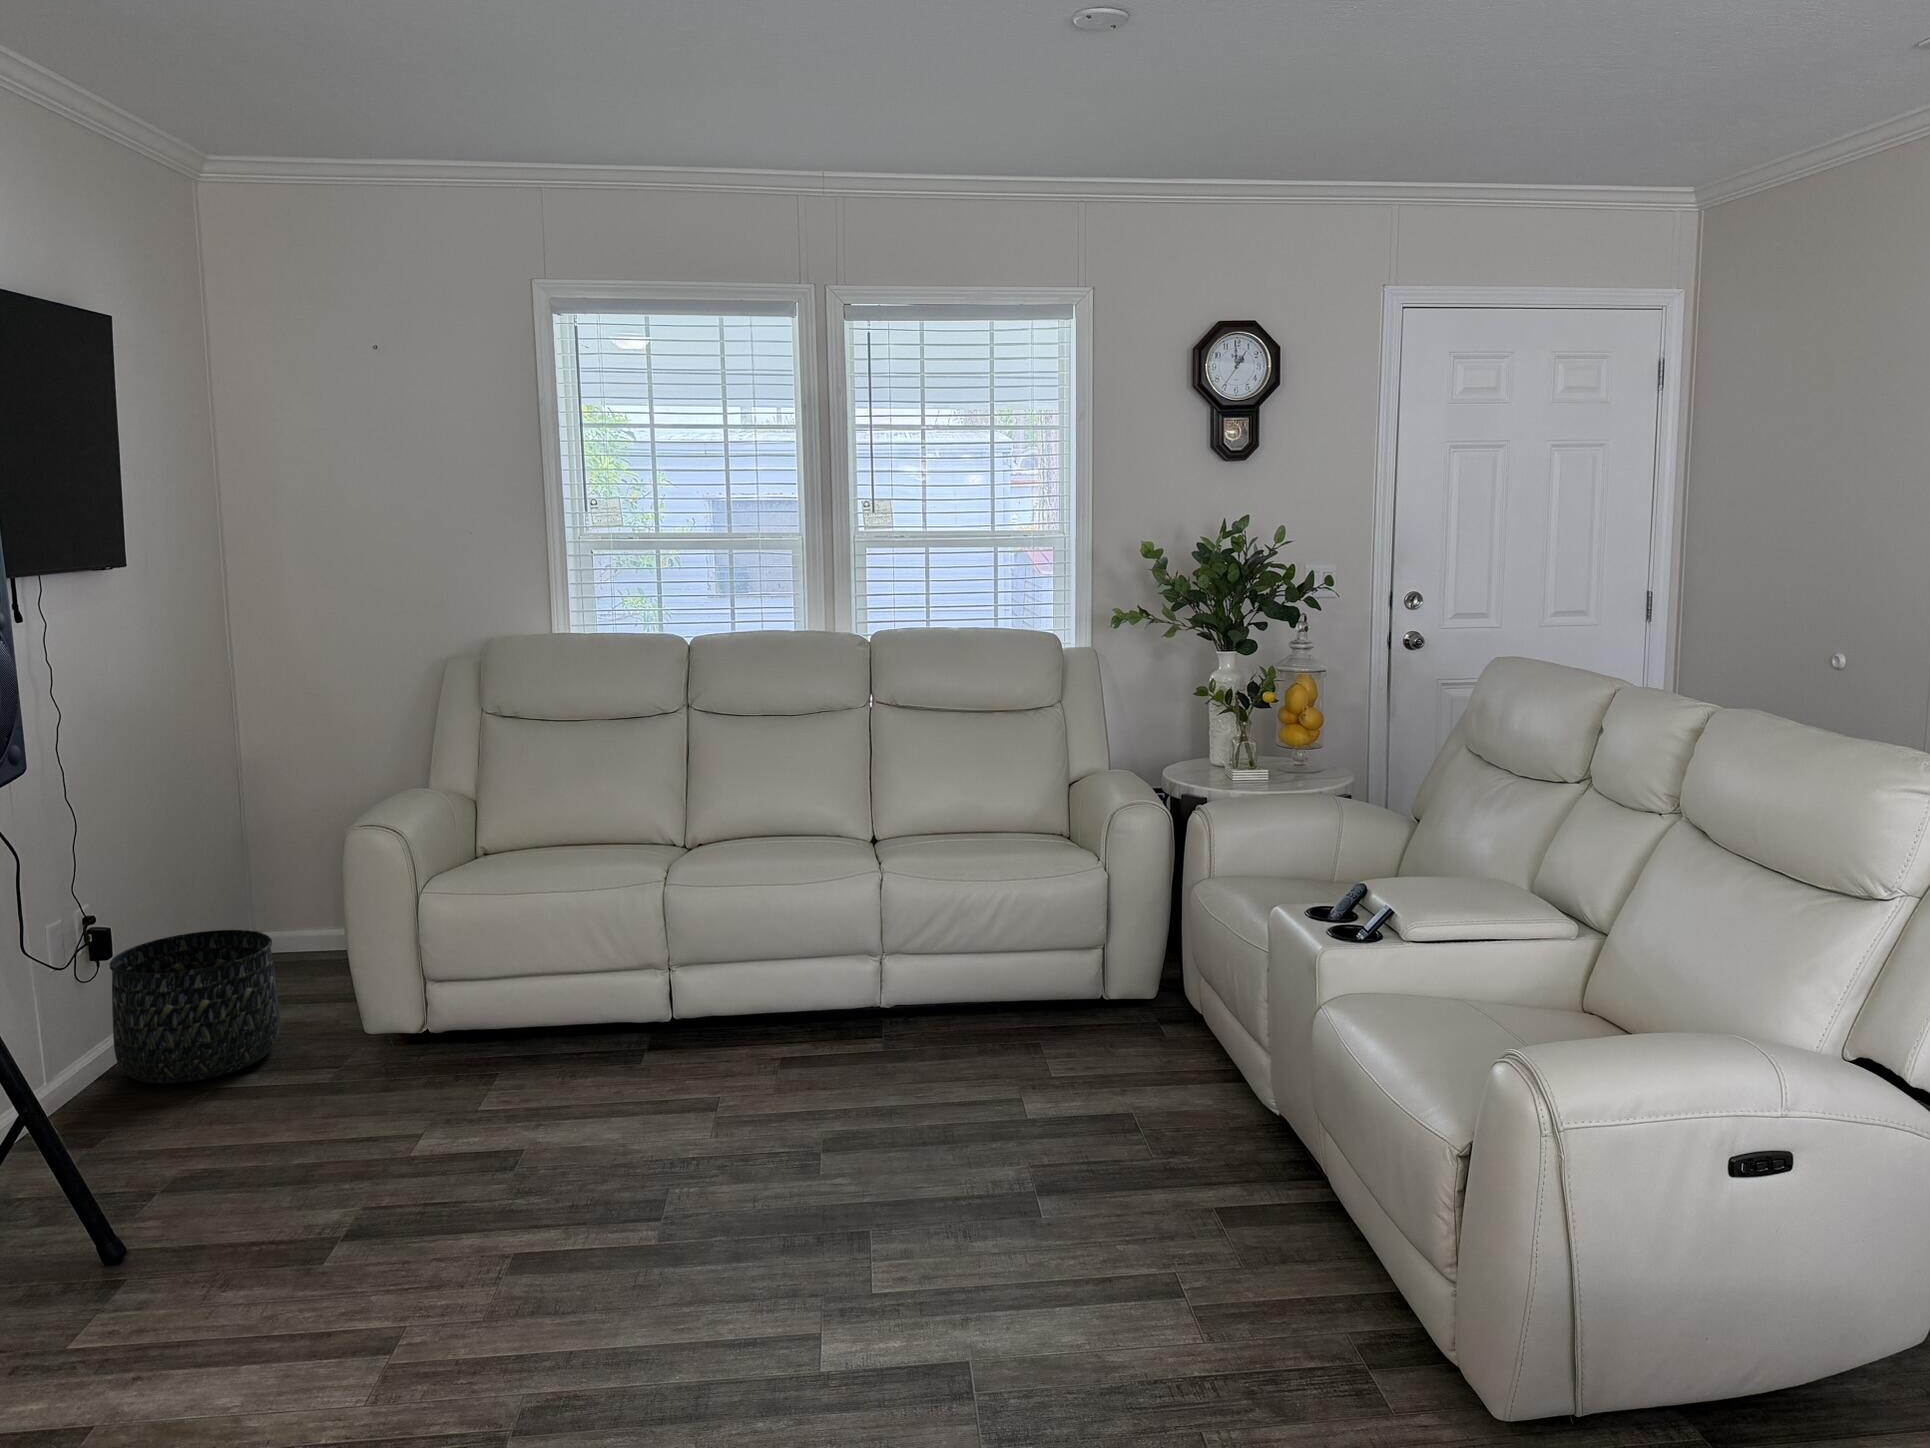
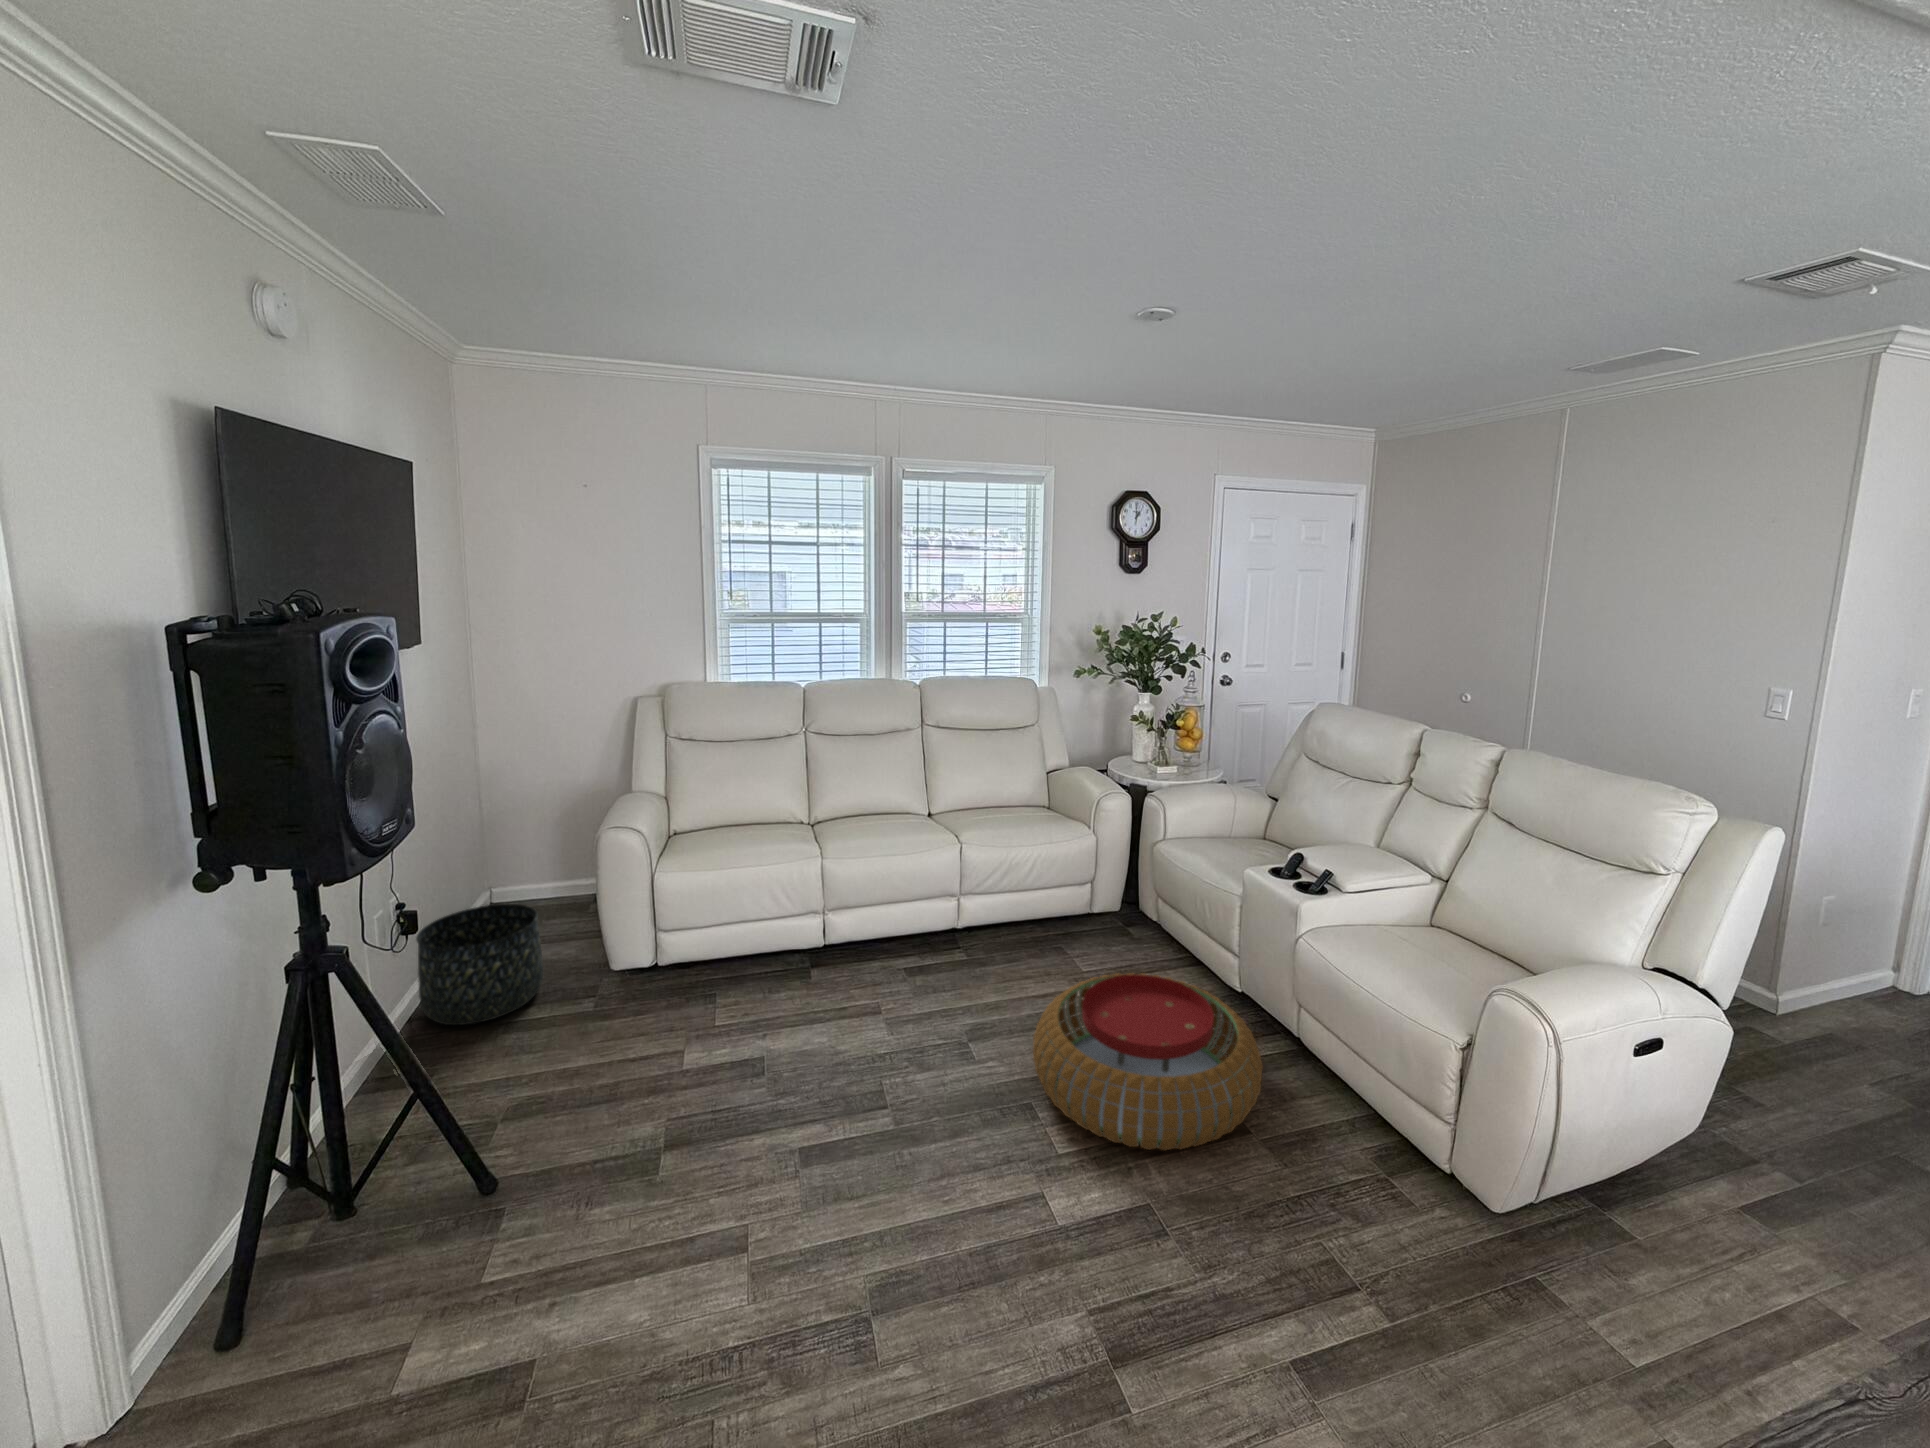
pouf: none [877,1061,1234,1307] -> present [1033,973,1263,1150]

